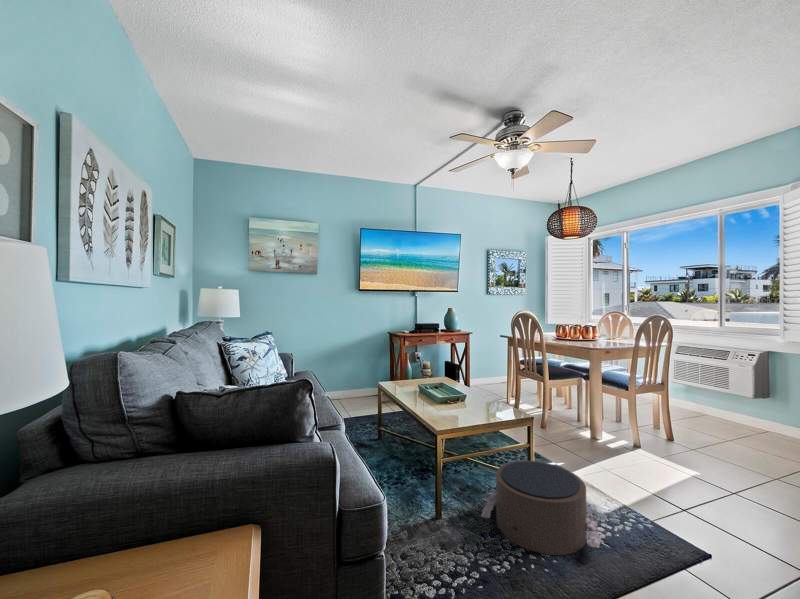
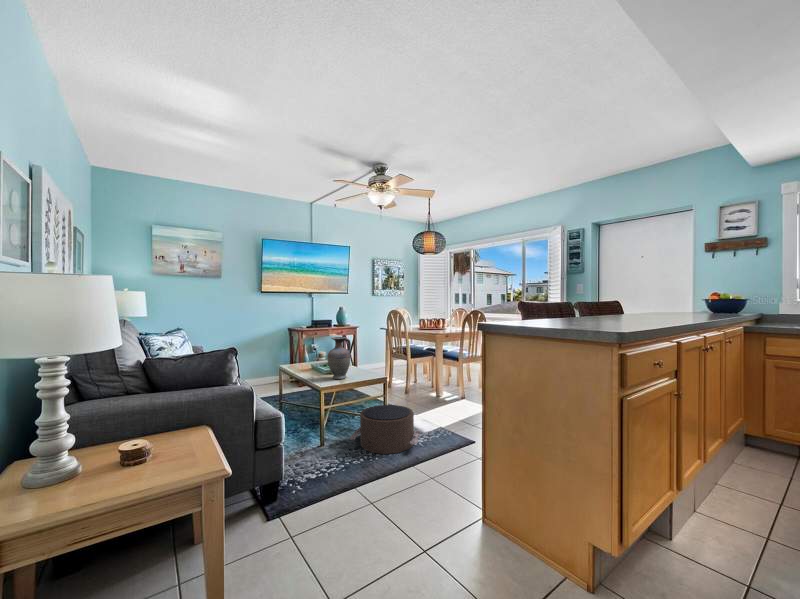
vase: none [444,353,477,415] -> present [327,337,351,379]

